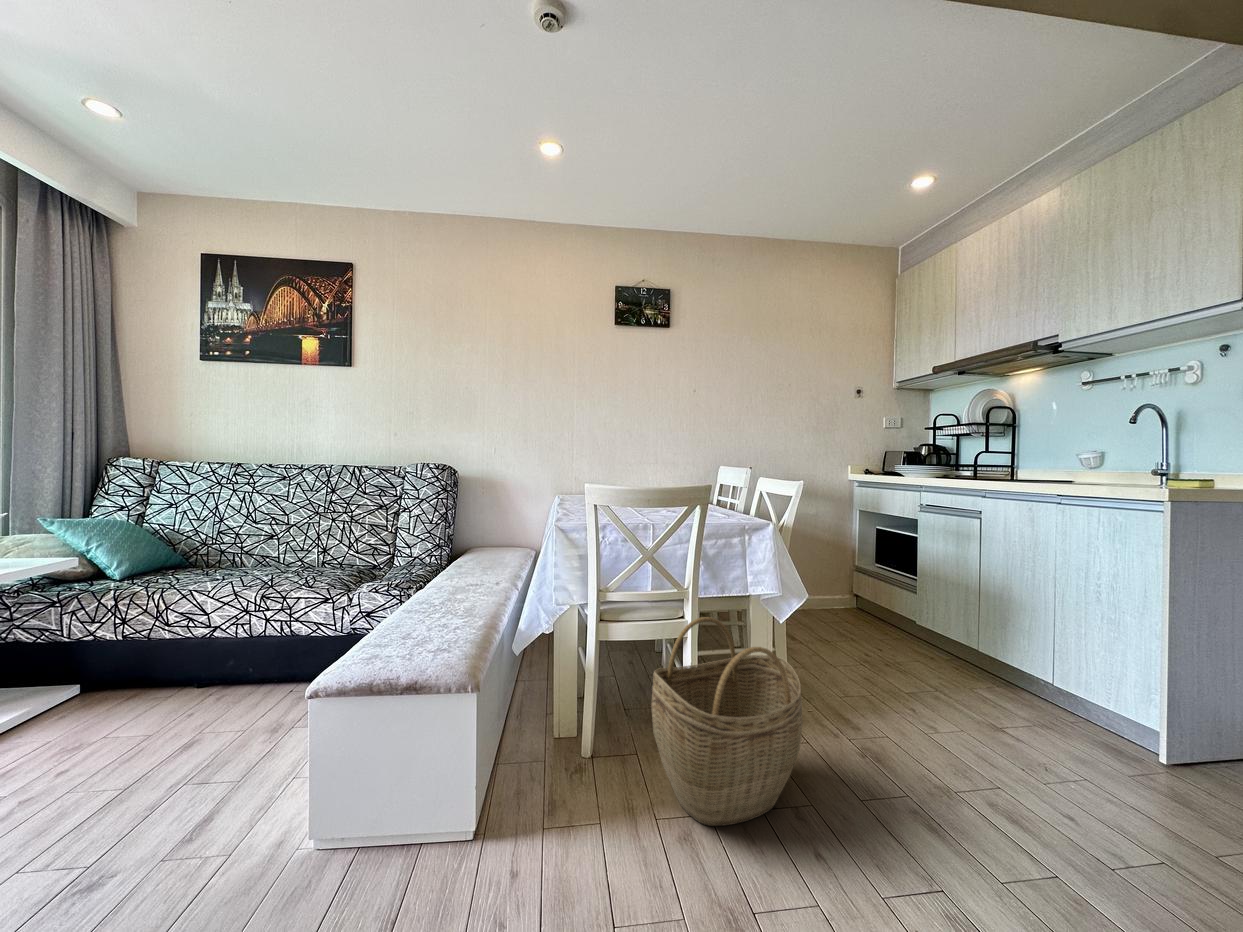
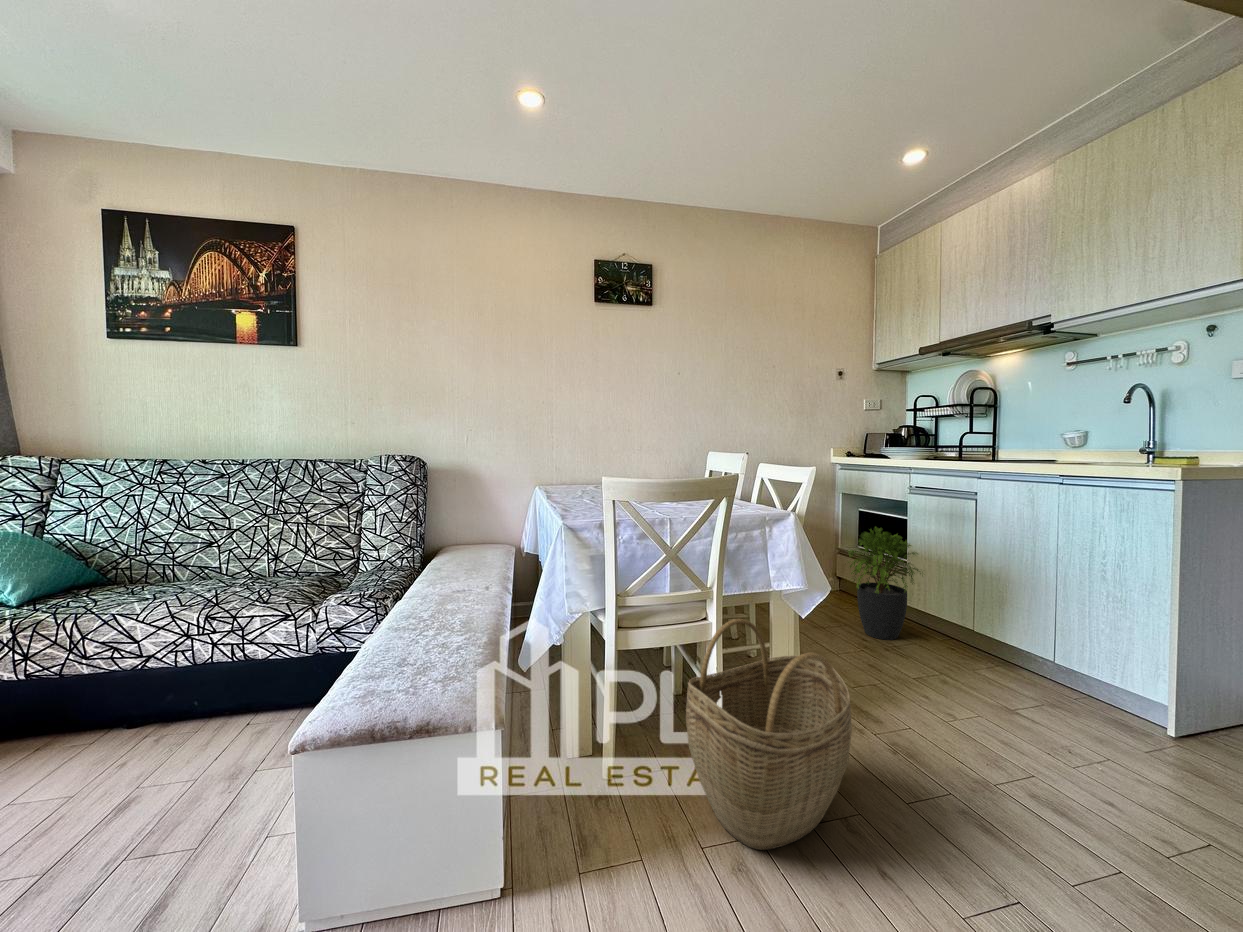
potted plant: none [848,542,932,657] -> present [847,527,923,640]

